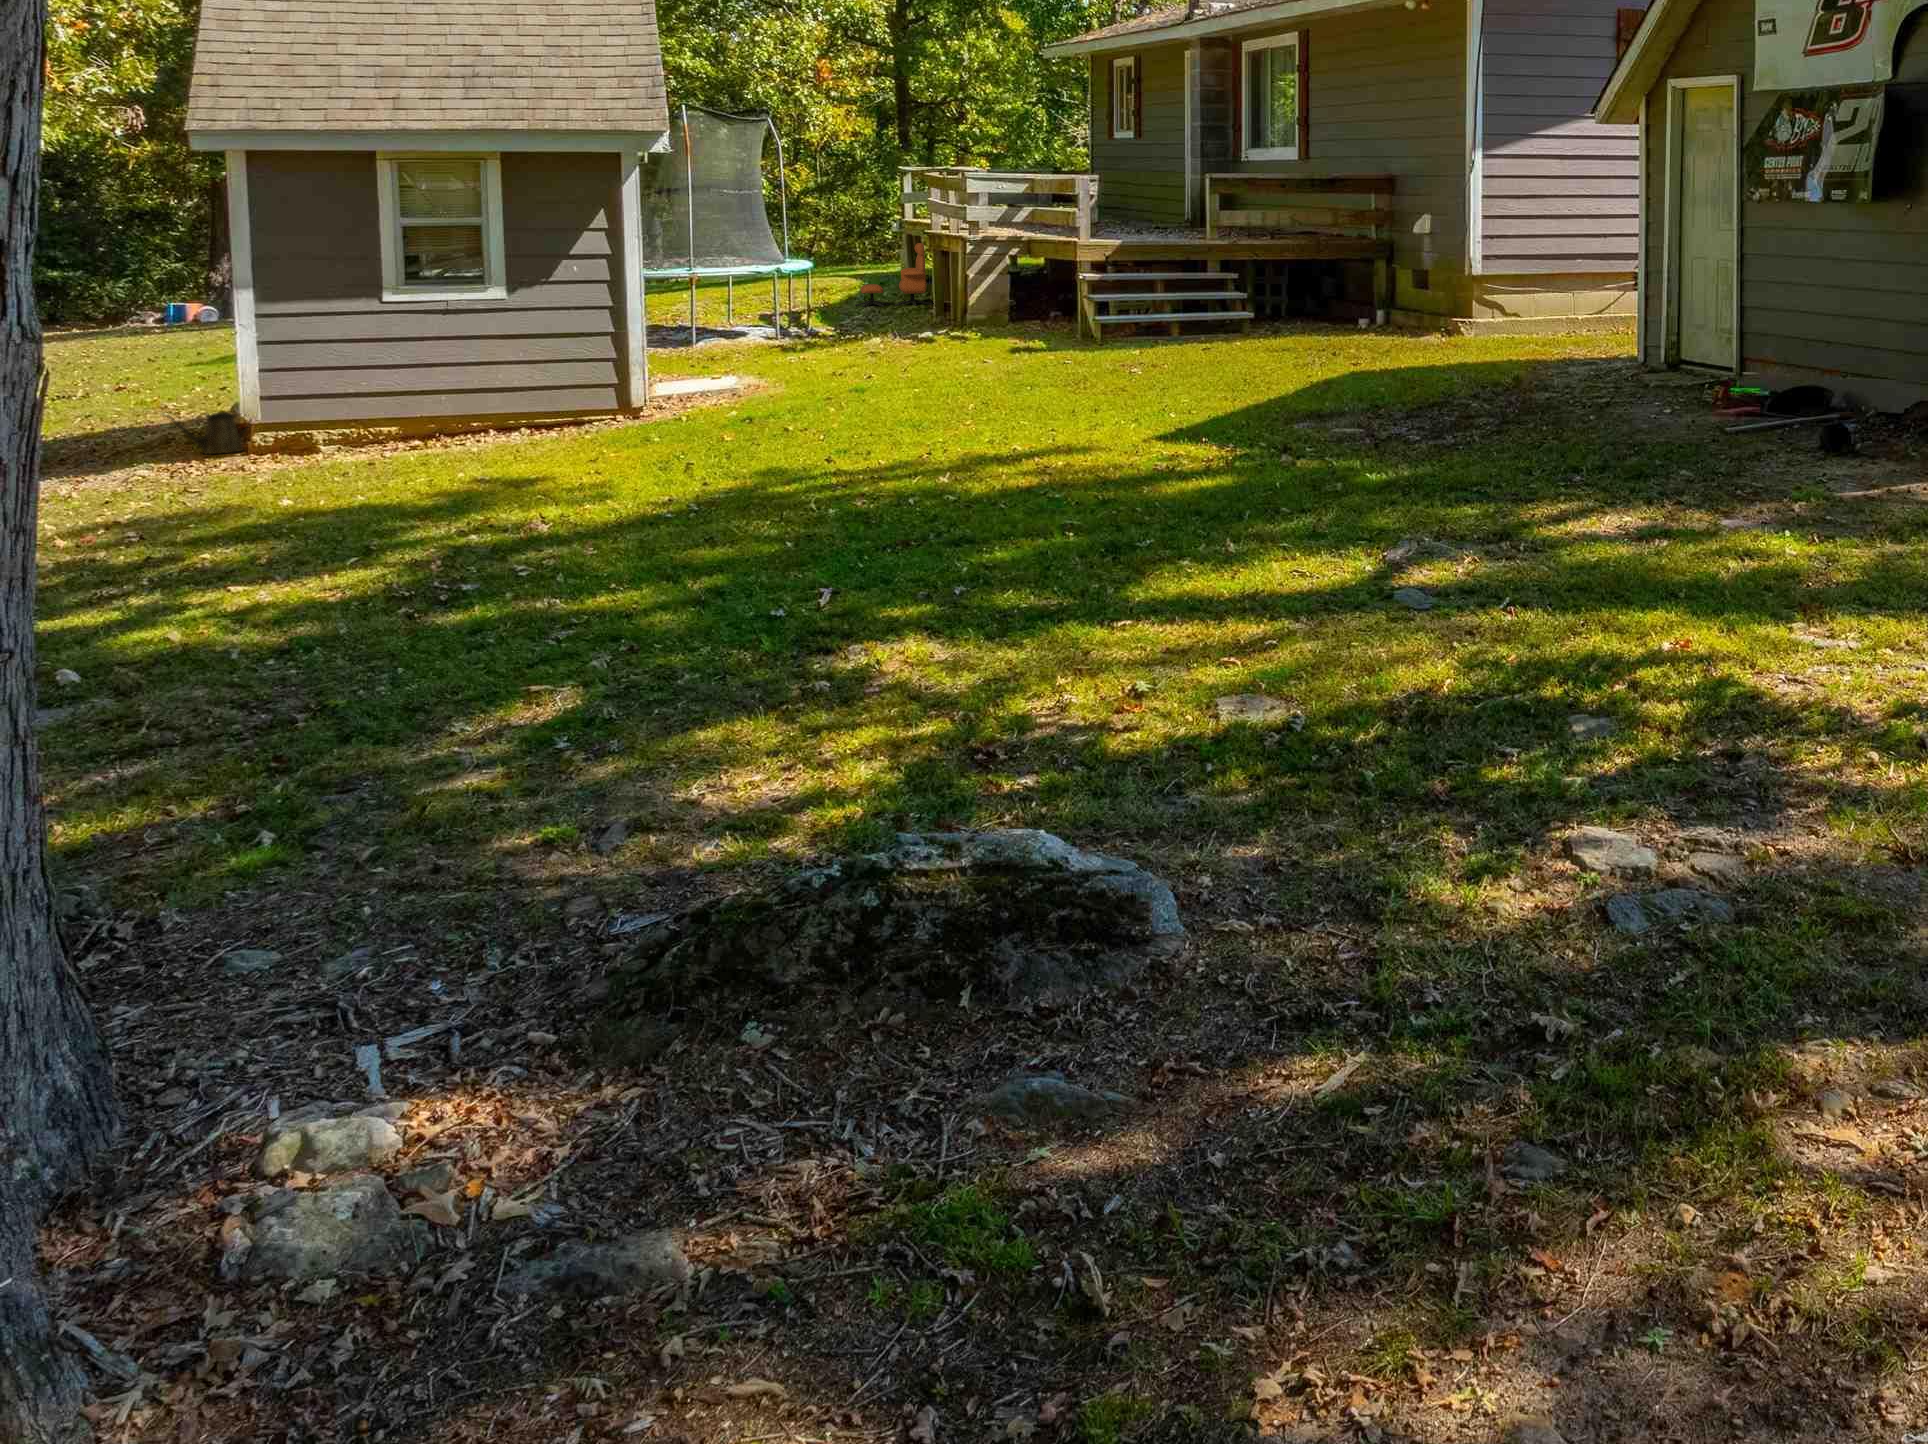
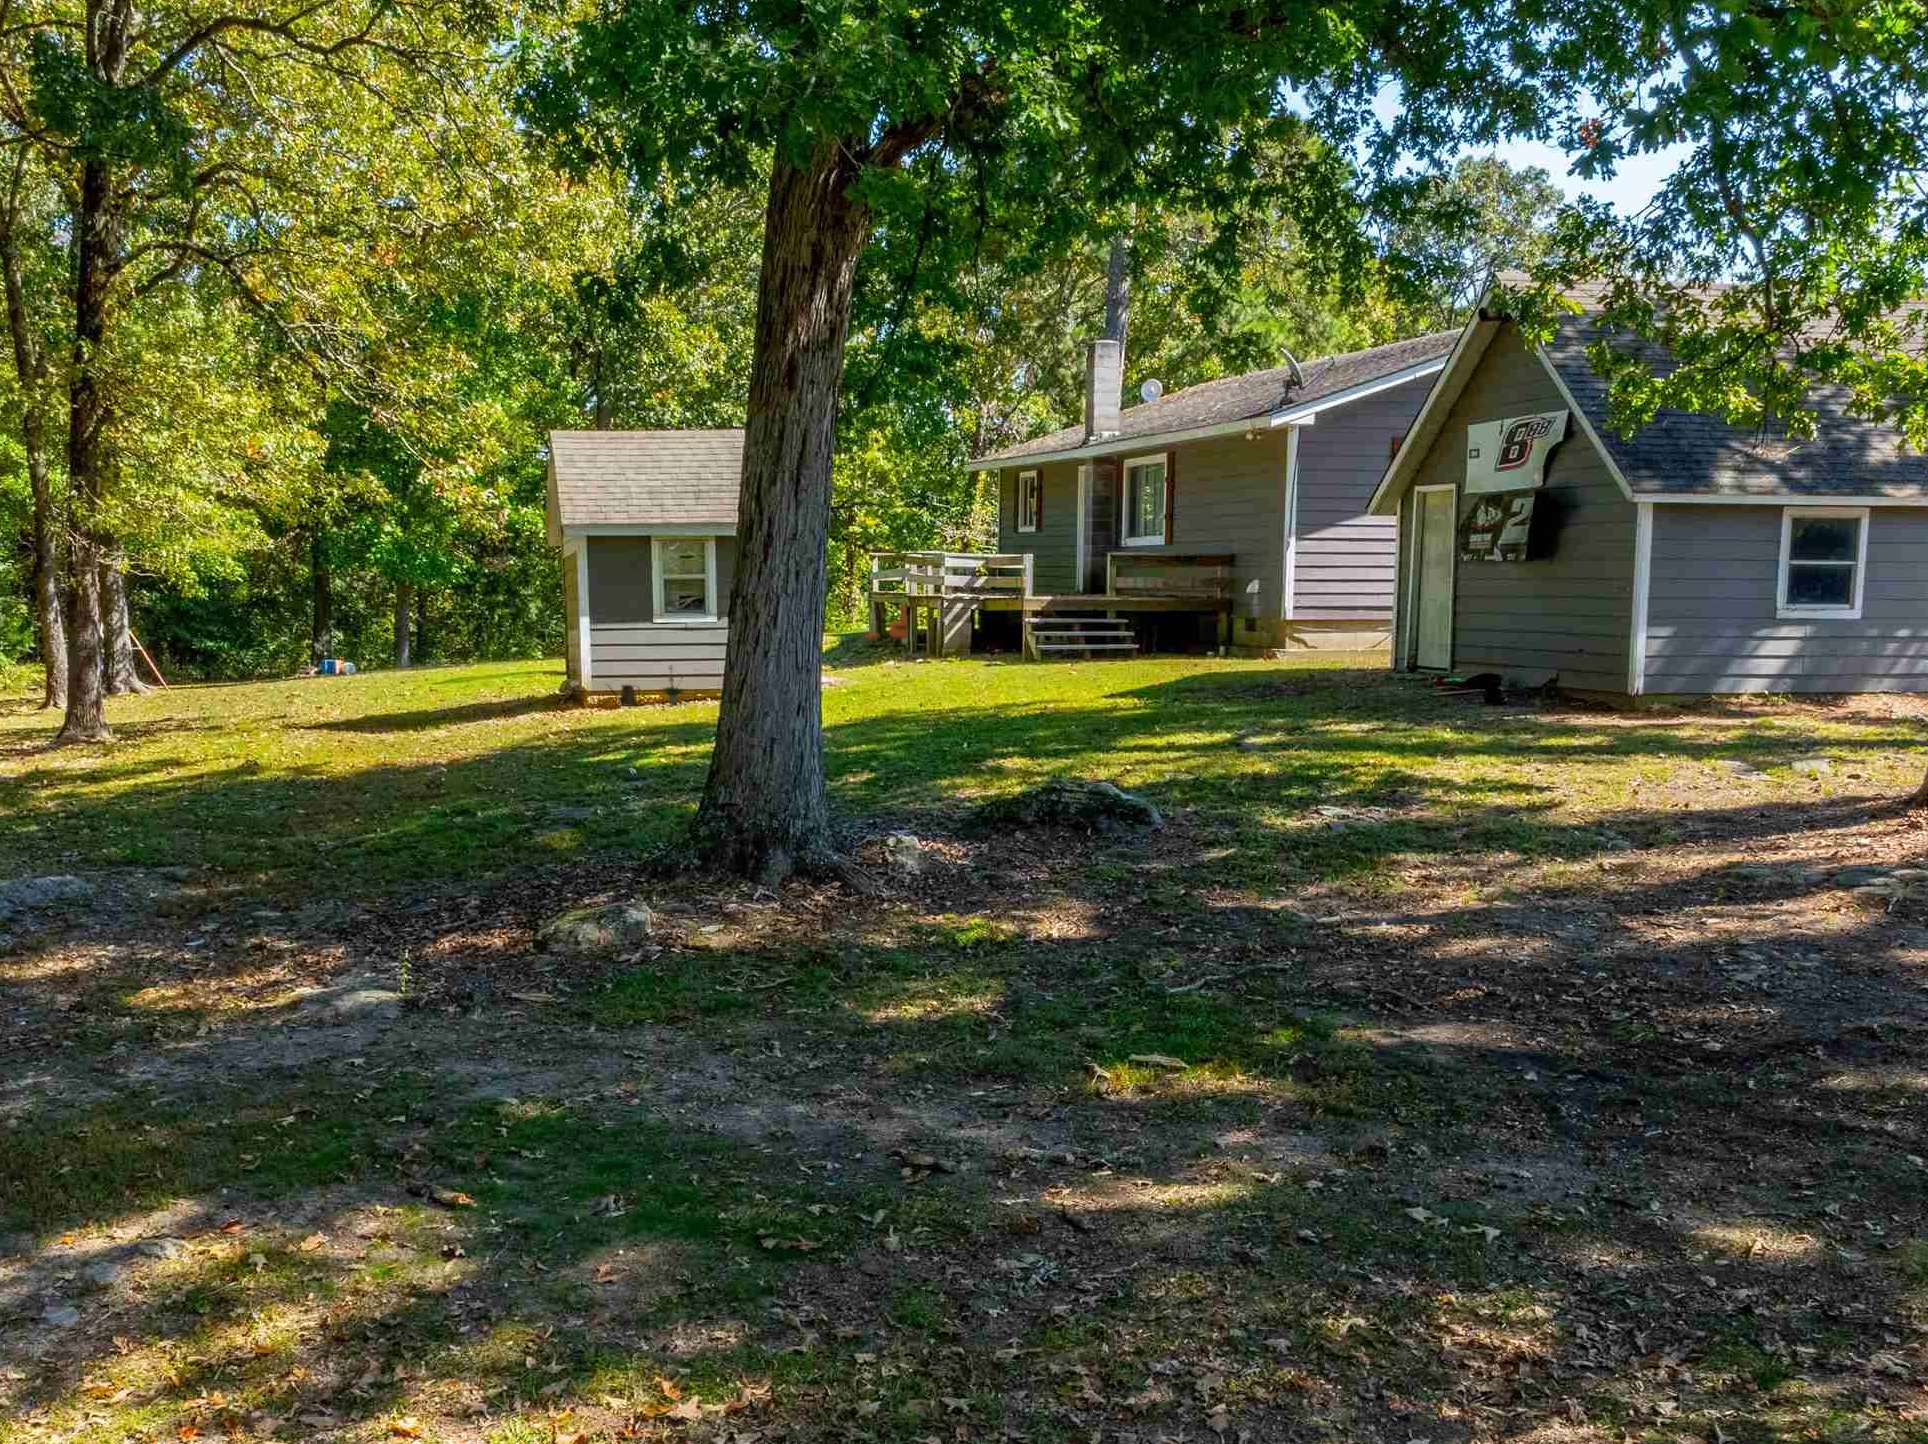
potted plant: none [284,374,349,449] -> present [662,666,683,704]

